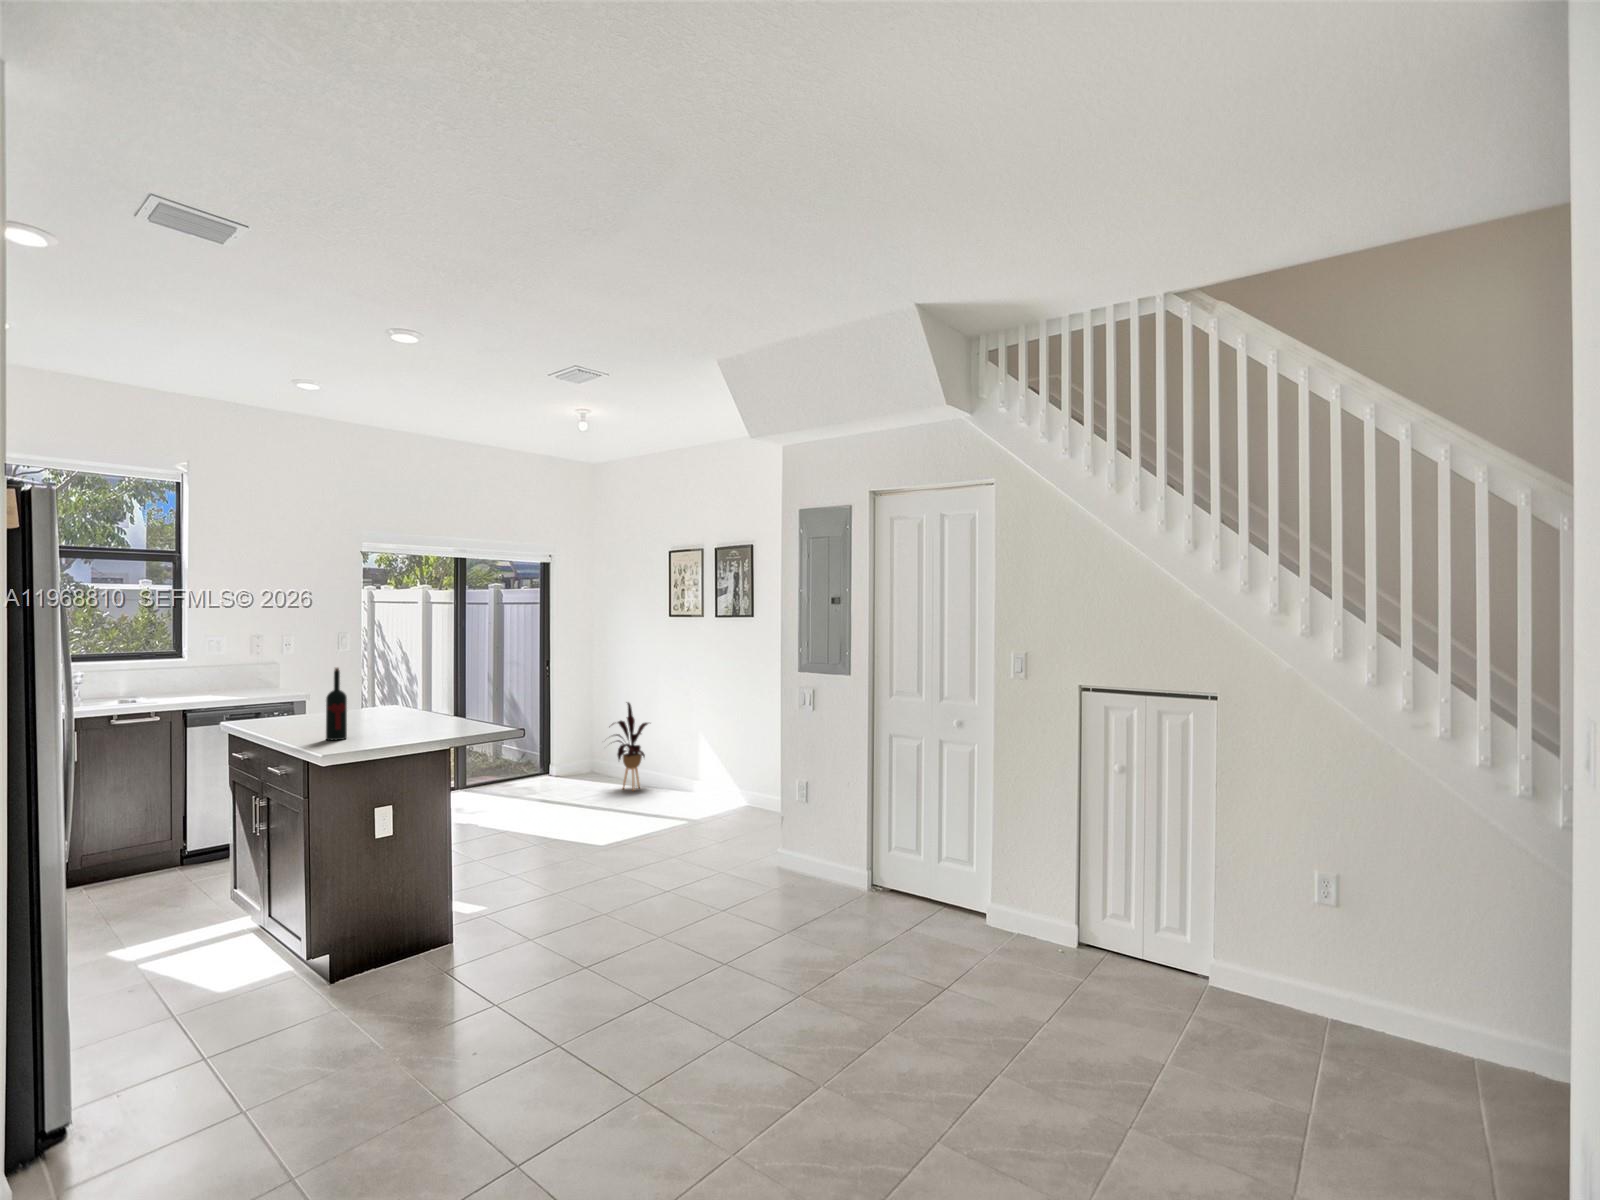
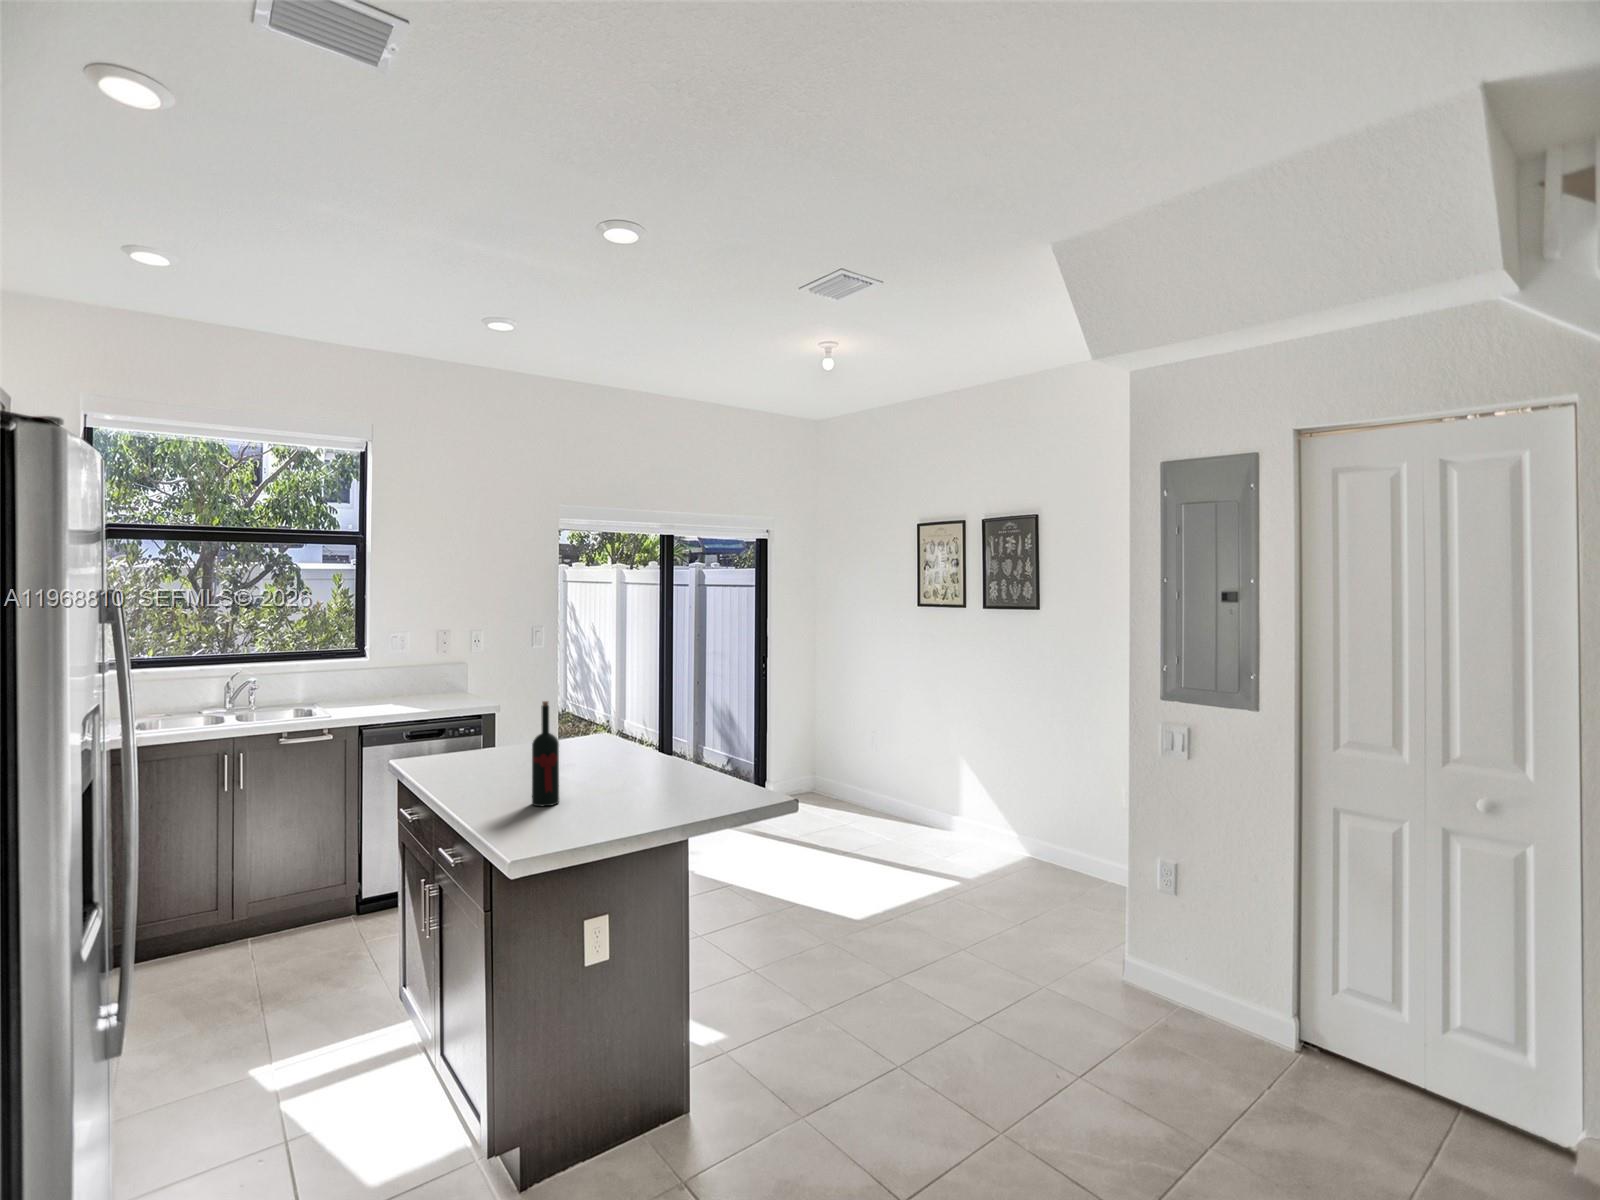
house plant: present [609,702,648,791] -> none [832,713,892,824]

